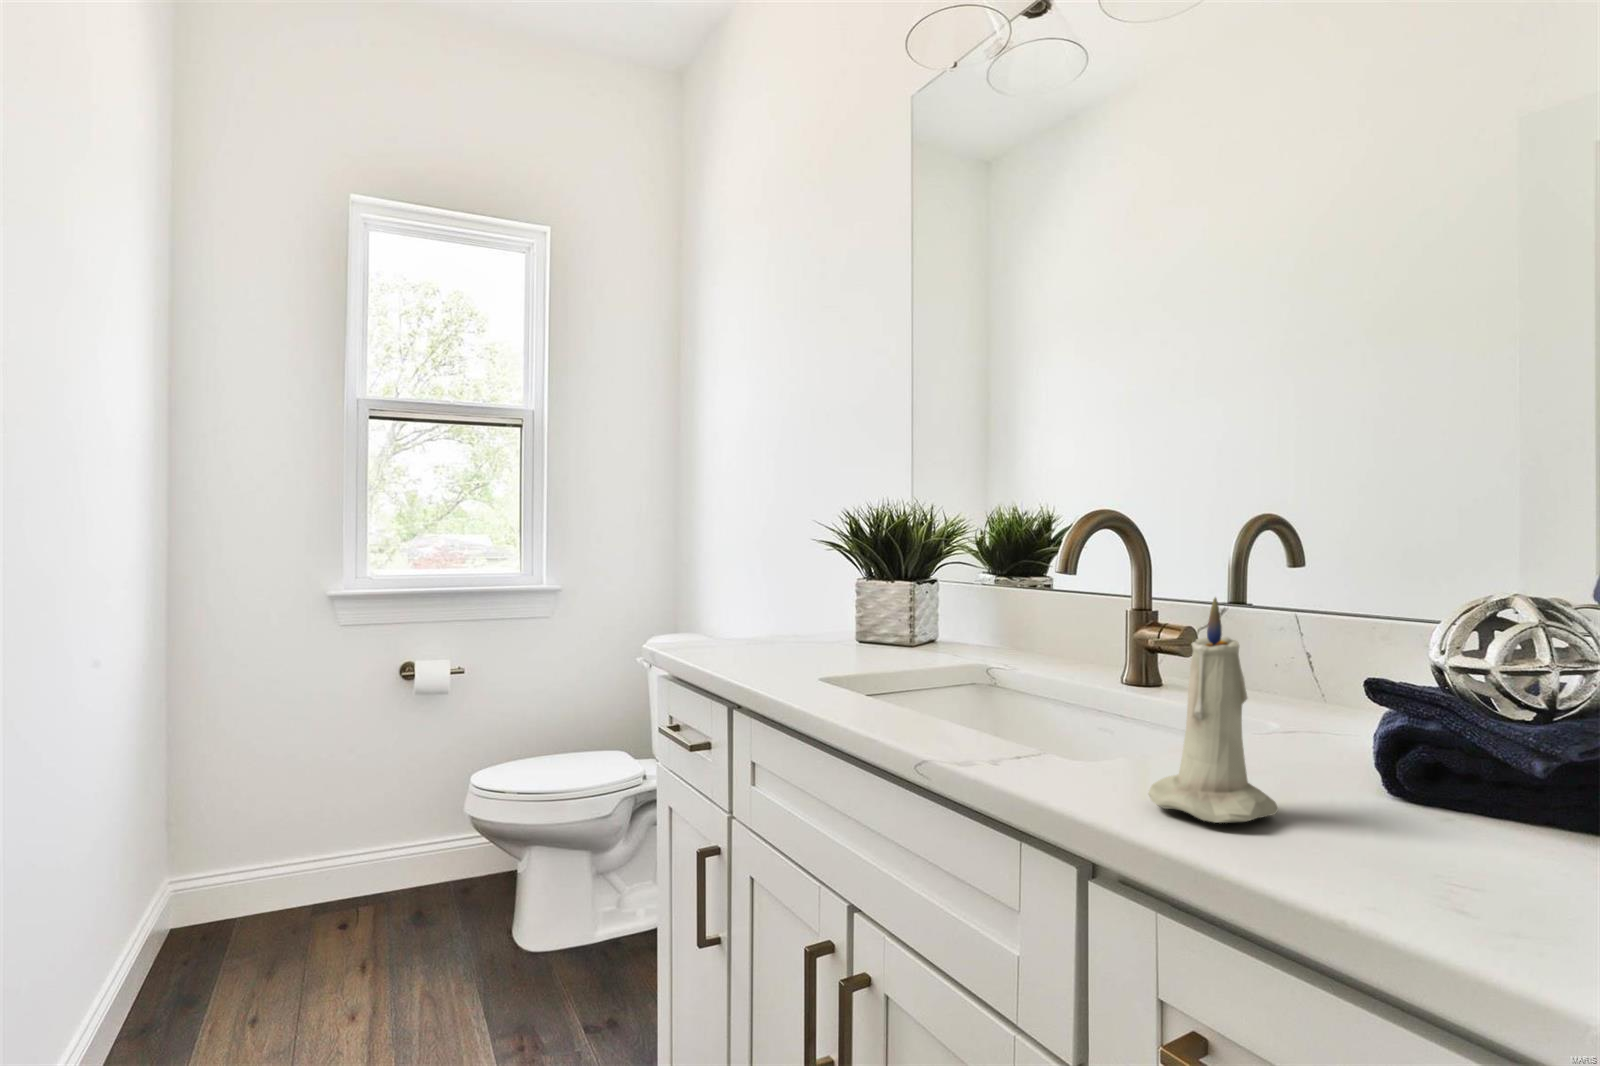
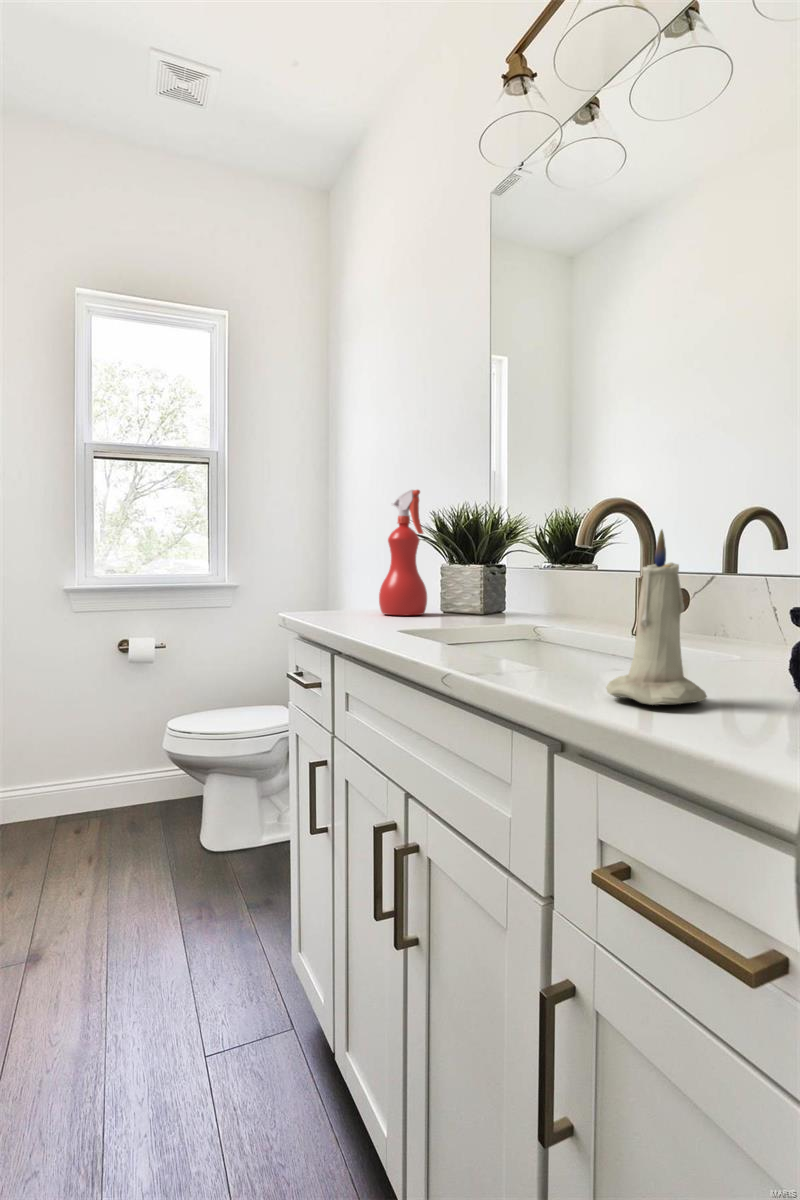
spray bottle: none [778,483,841,646] -> present [379,490,427,615]

